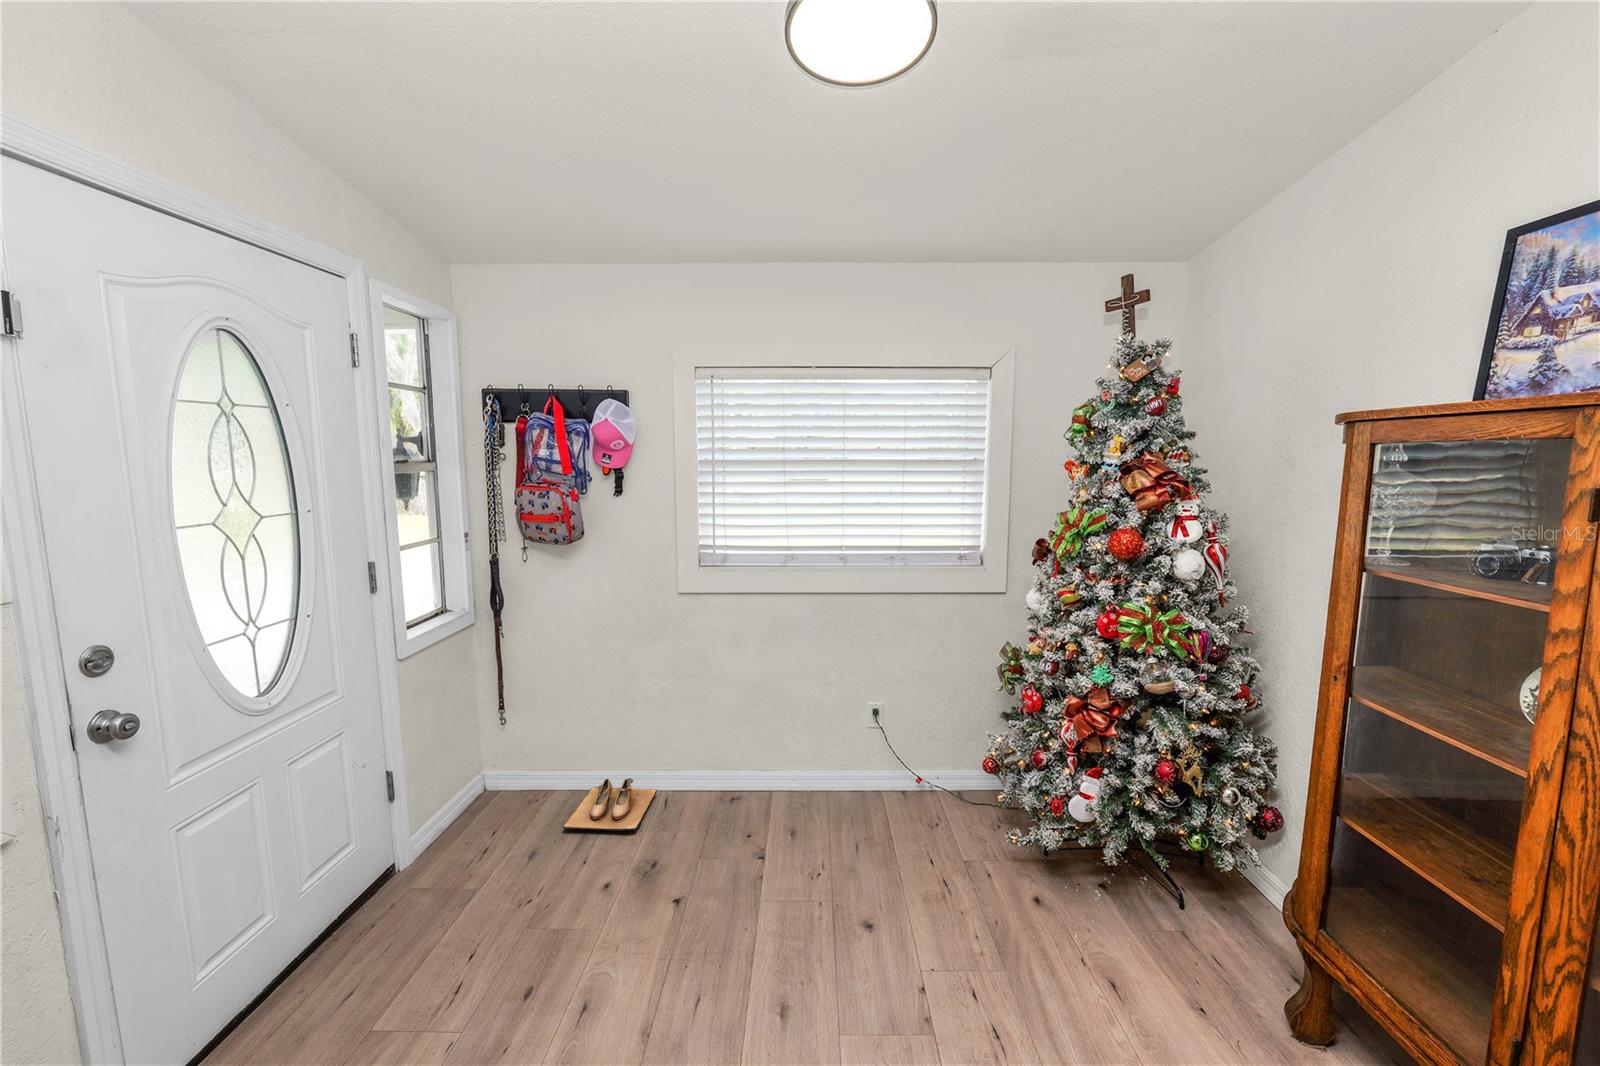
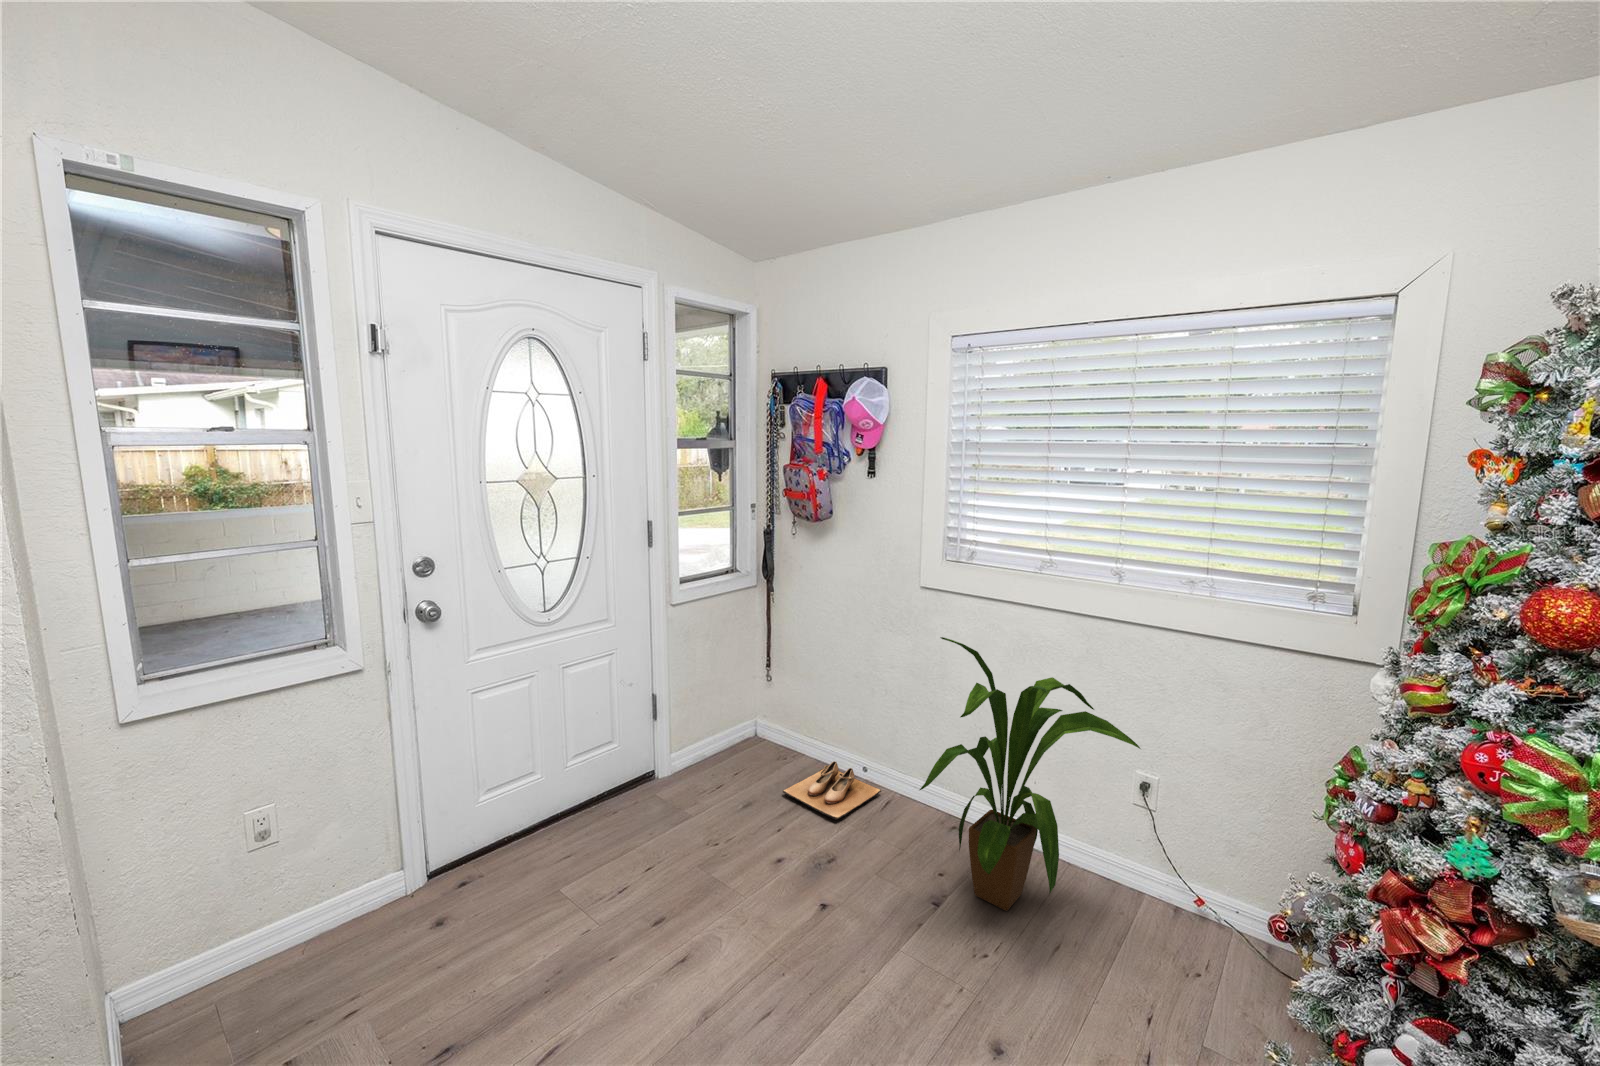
house plant: none [740,628,885,838] -> present [920,637,1140,911]

